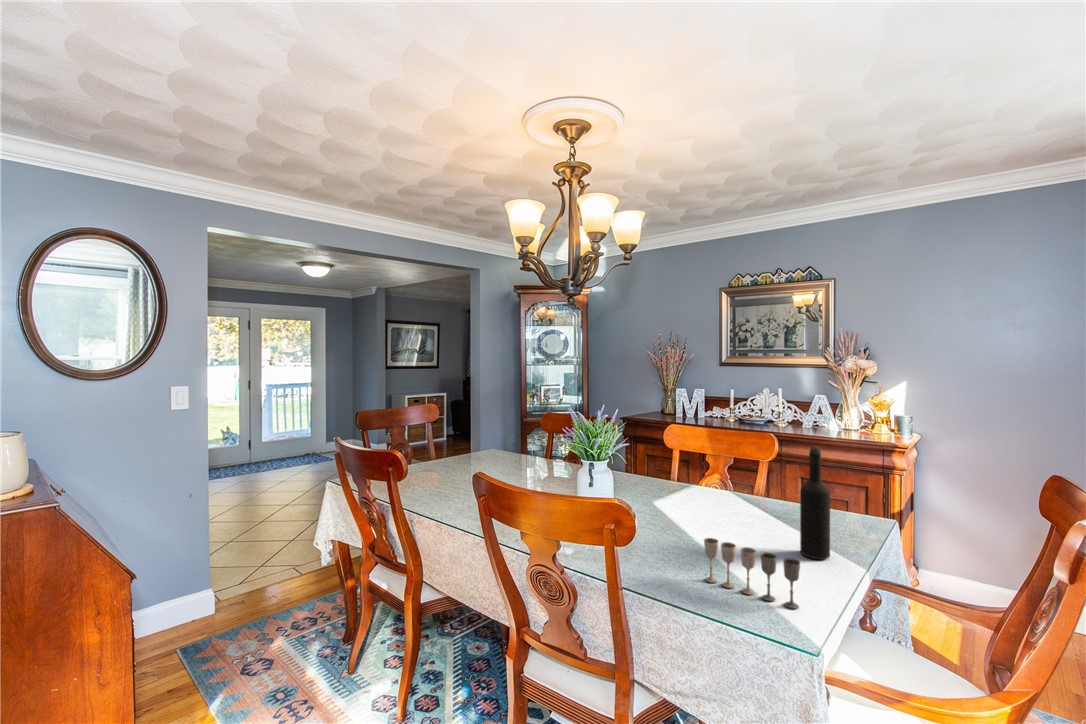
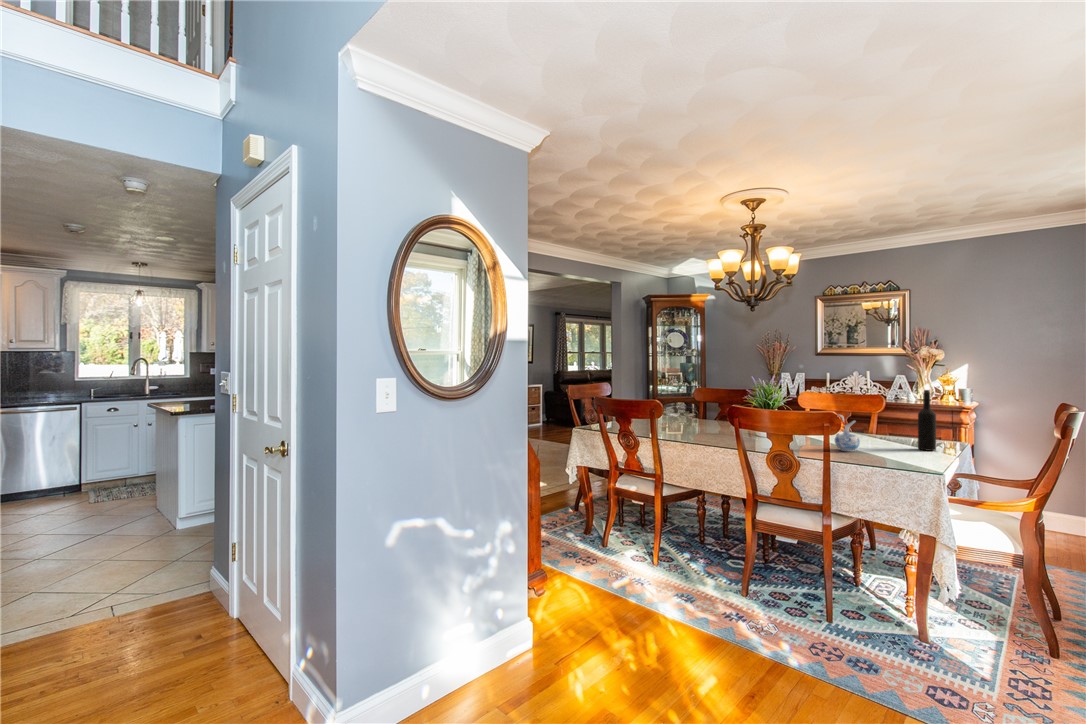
ceramic pitcher: none [653,491,693,563] -> present [835,415,860,452]
wine glass: present [704,538,800,609] -> none [871,435,929,462]

